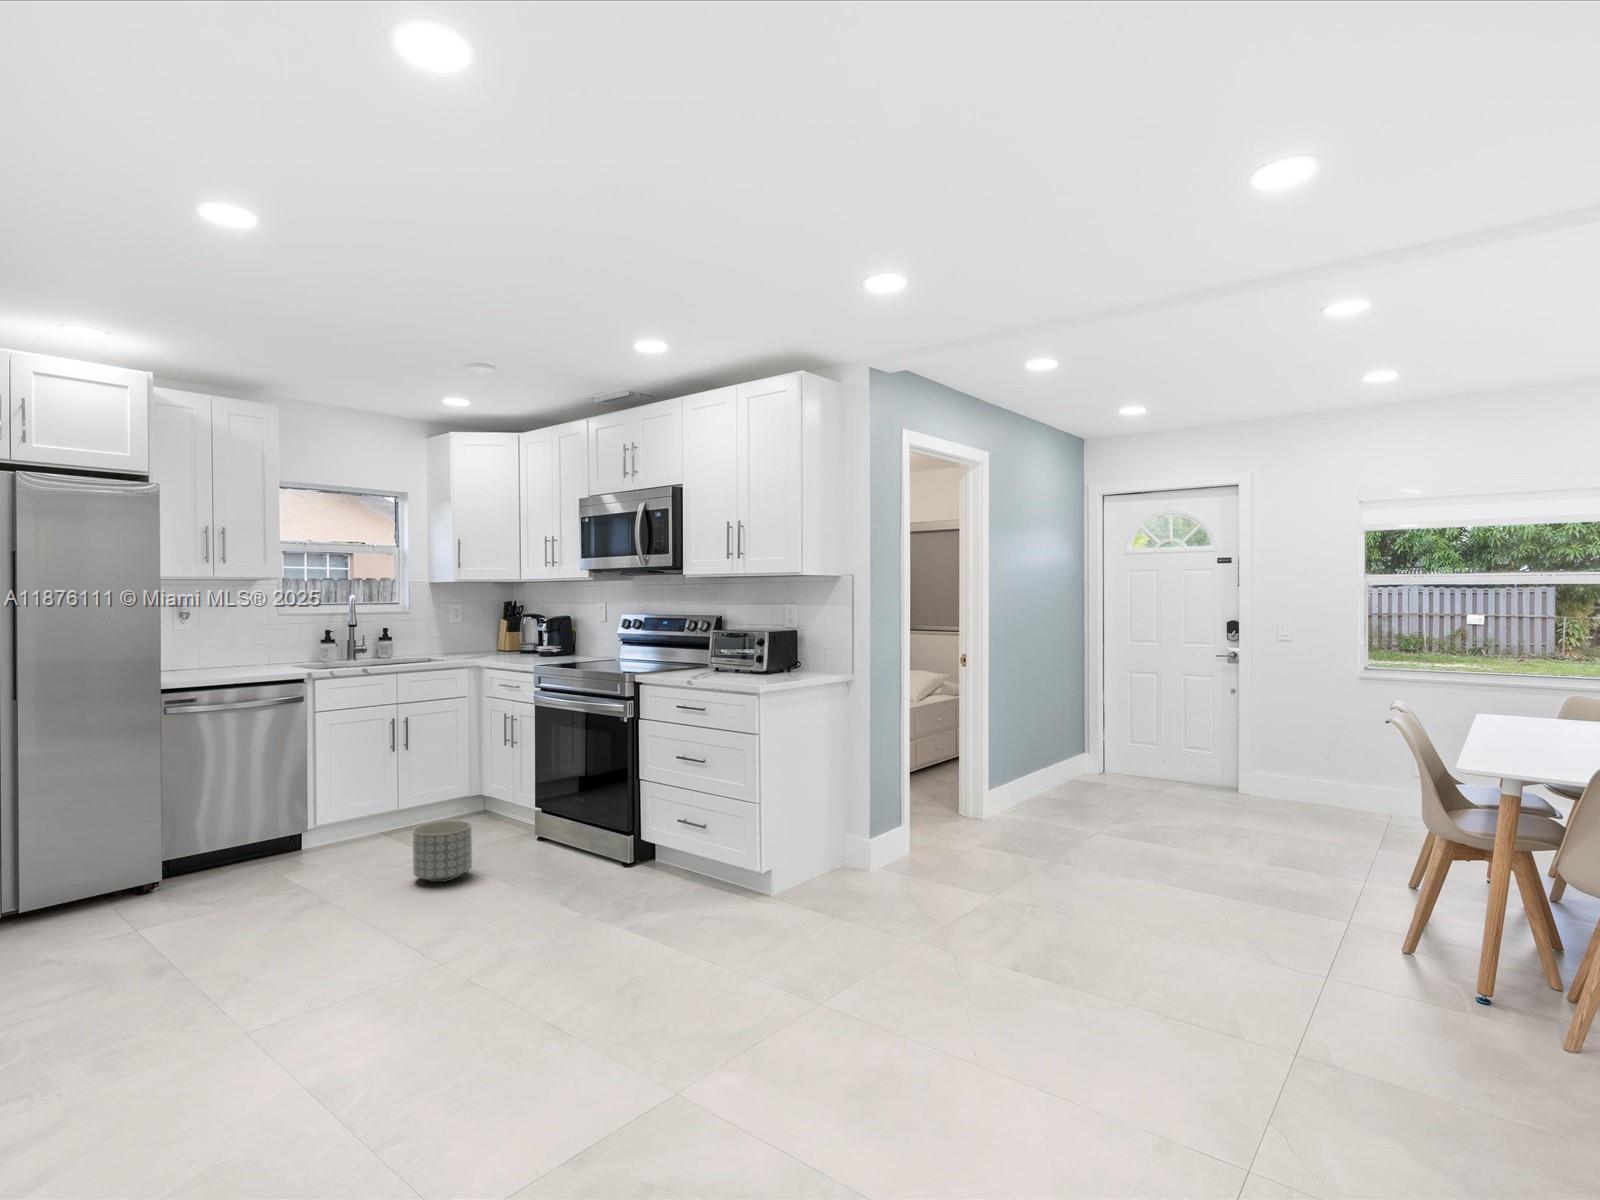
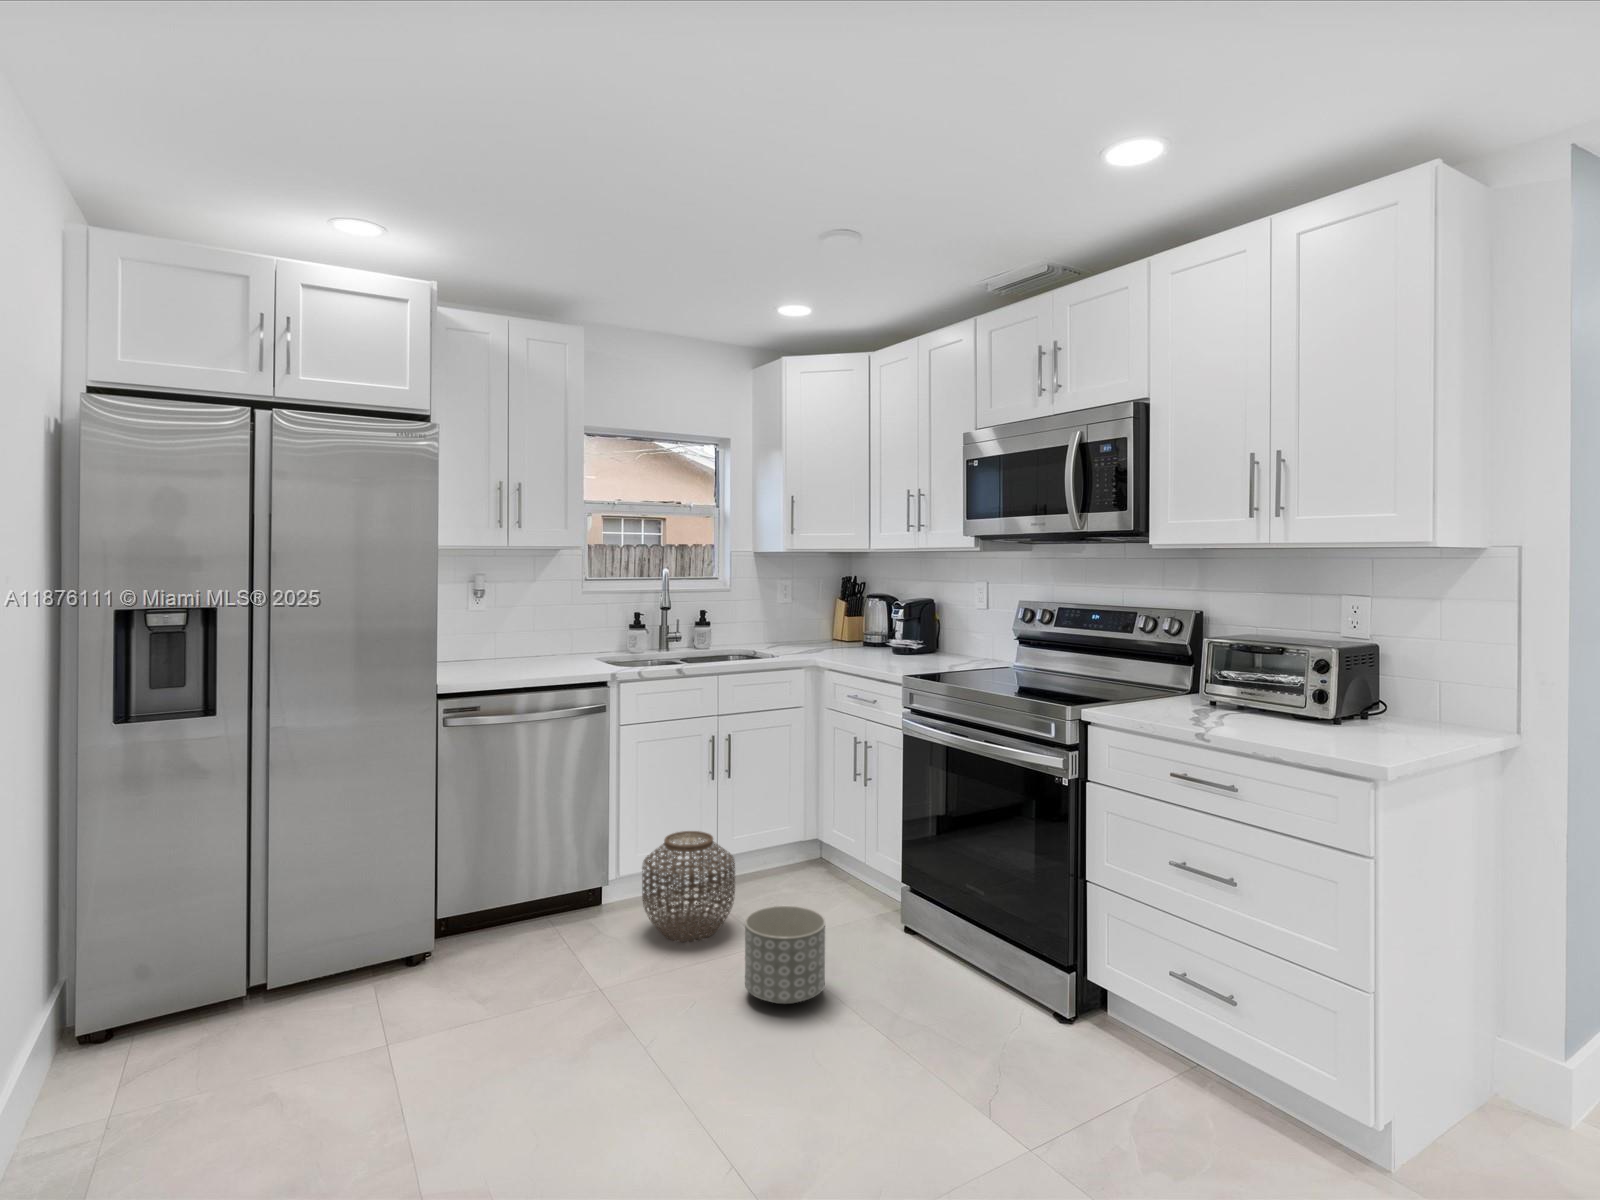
woven basket: none [335,784,409,862] -> present [642,831,735,942]

